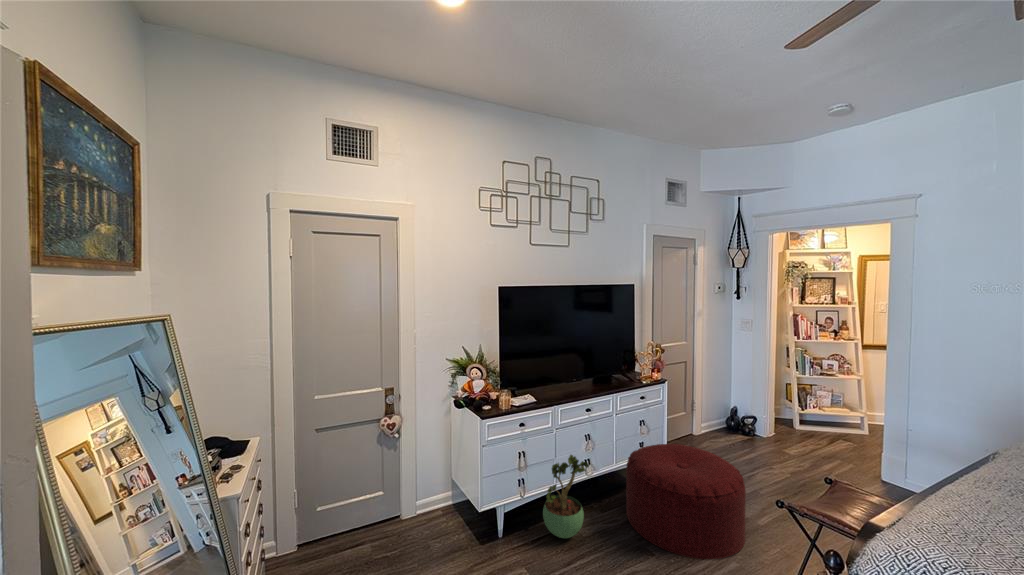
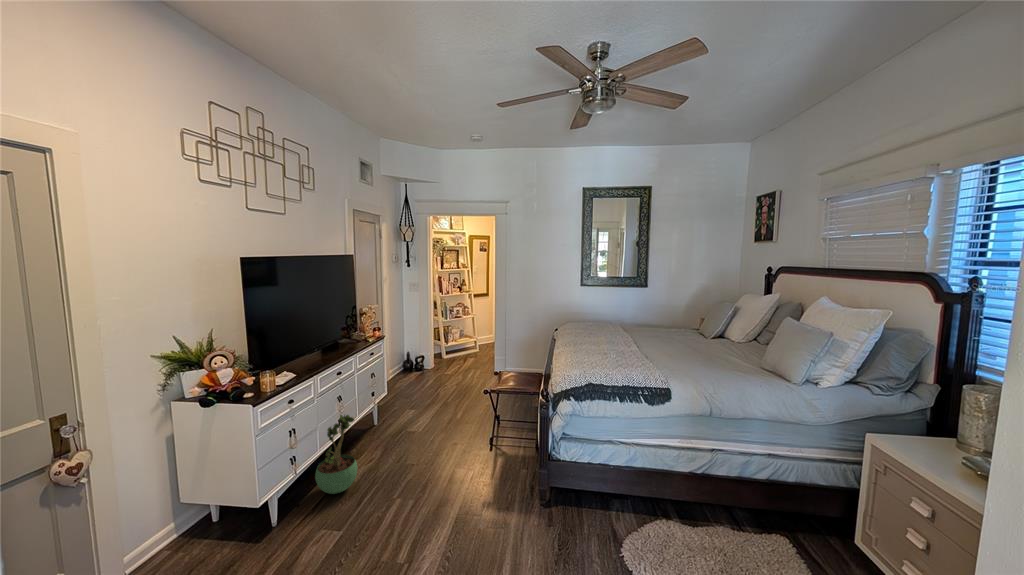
ottoman: present [626,444,746,559] -> none [373,381,461,459]

